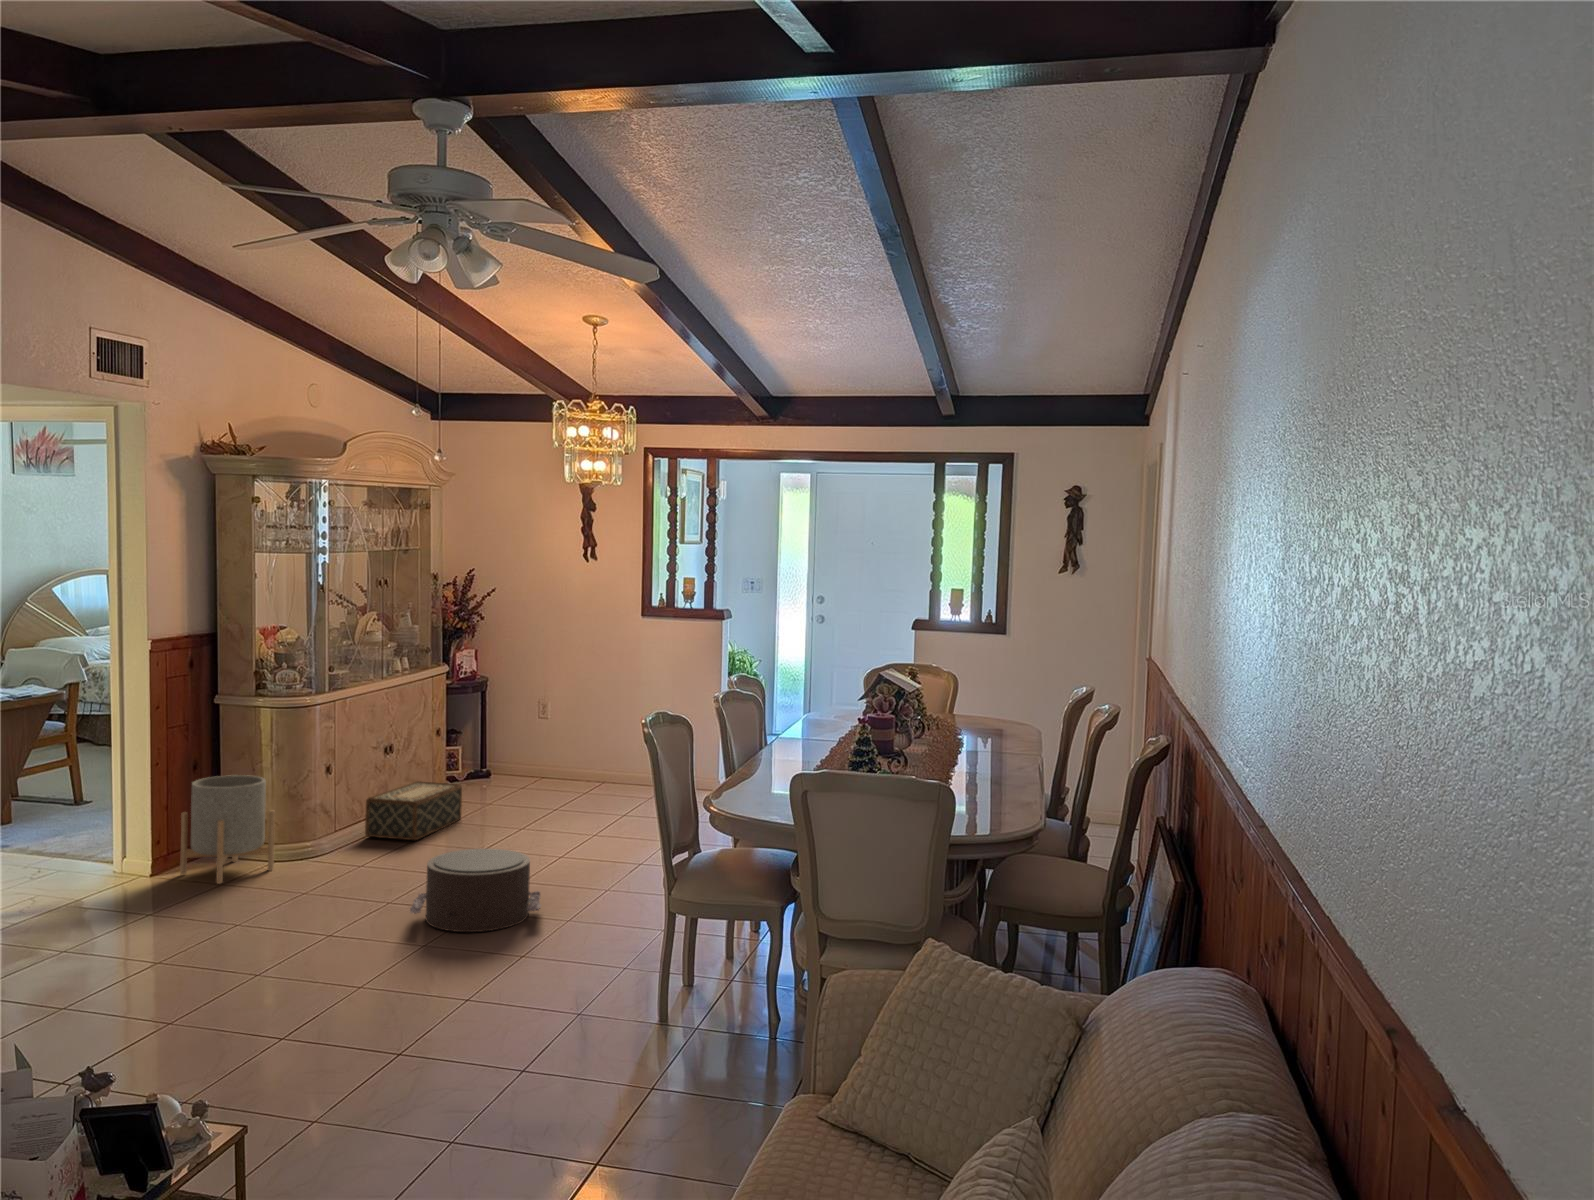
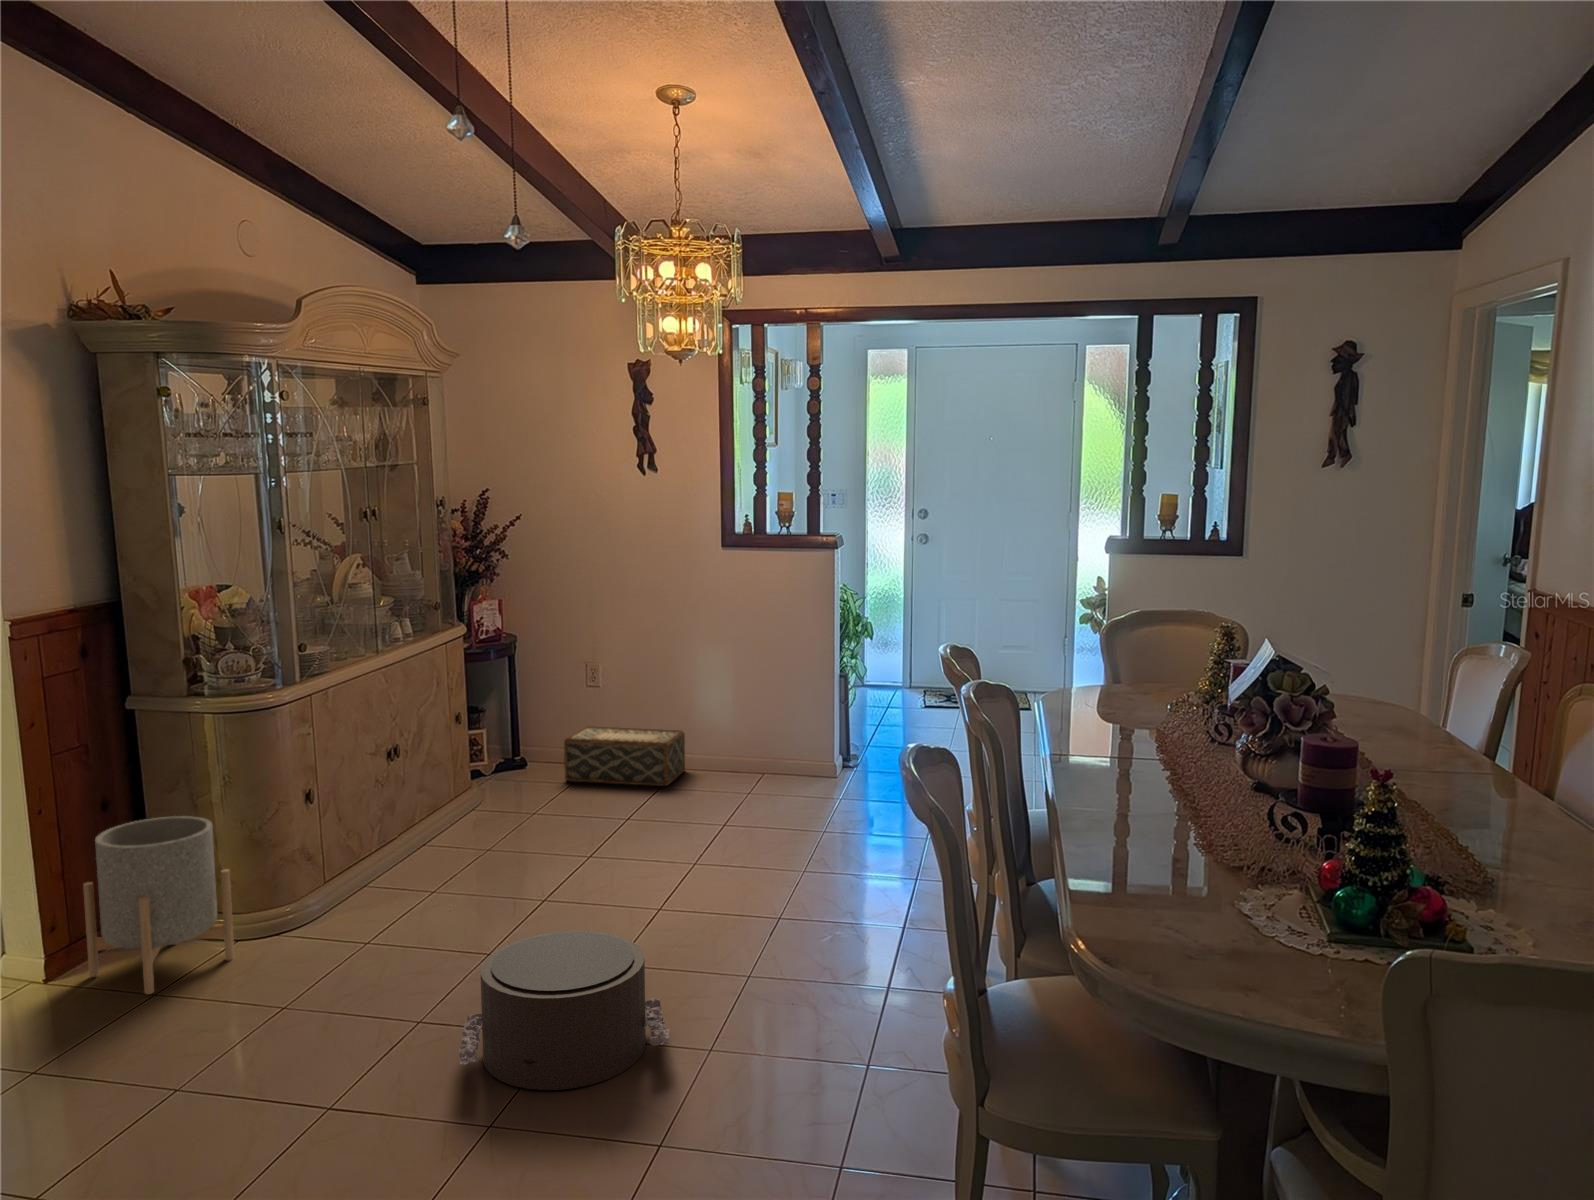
woven basket: present [365,781,462,840] -> present [564,726,685,786]

